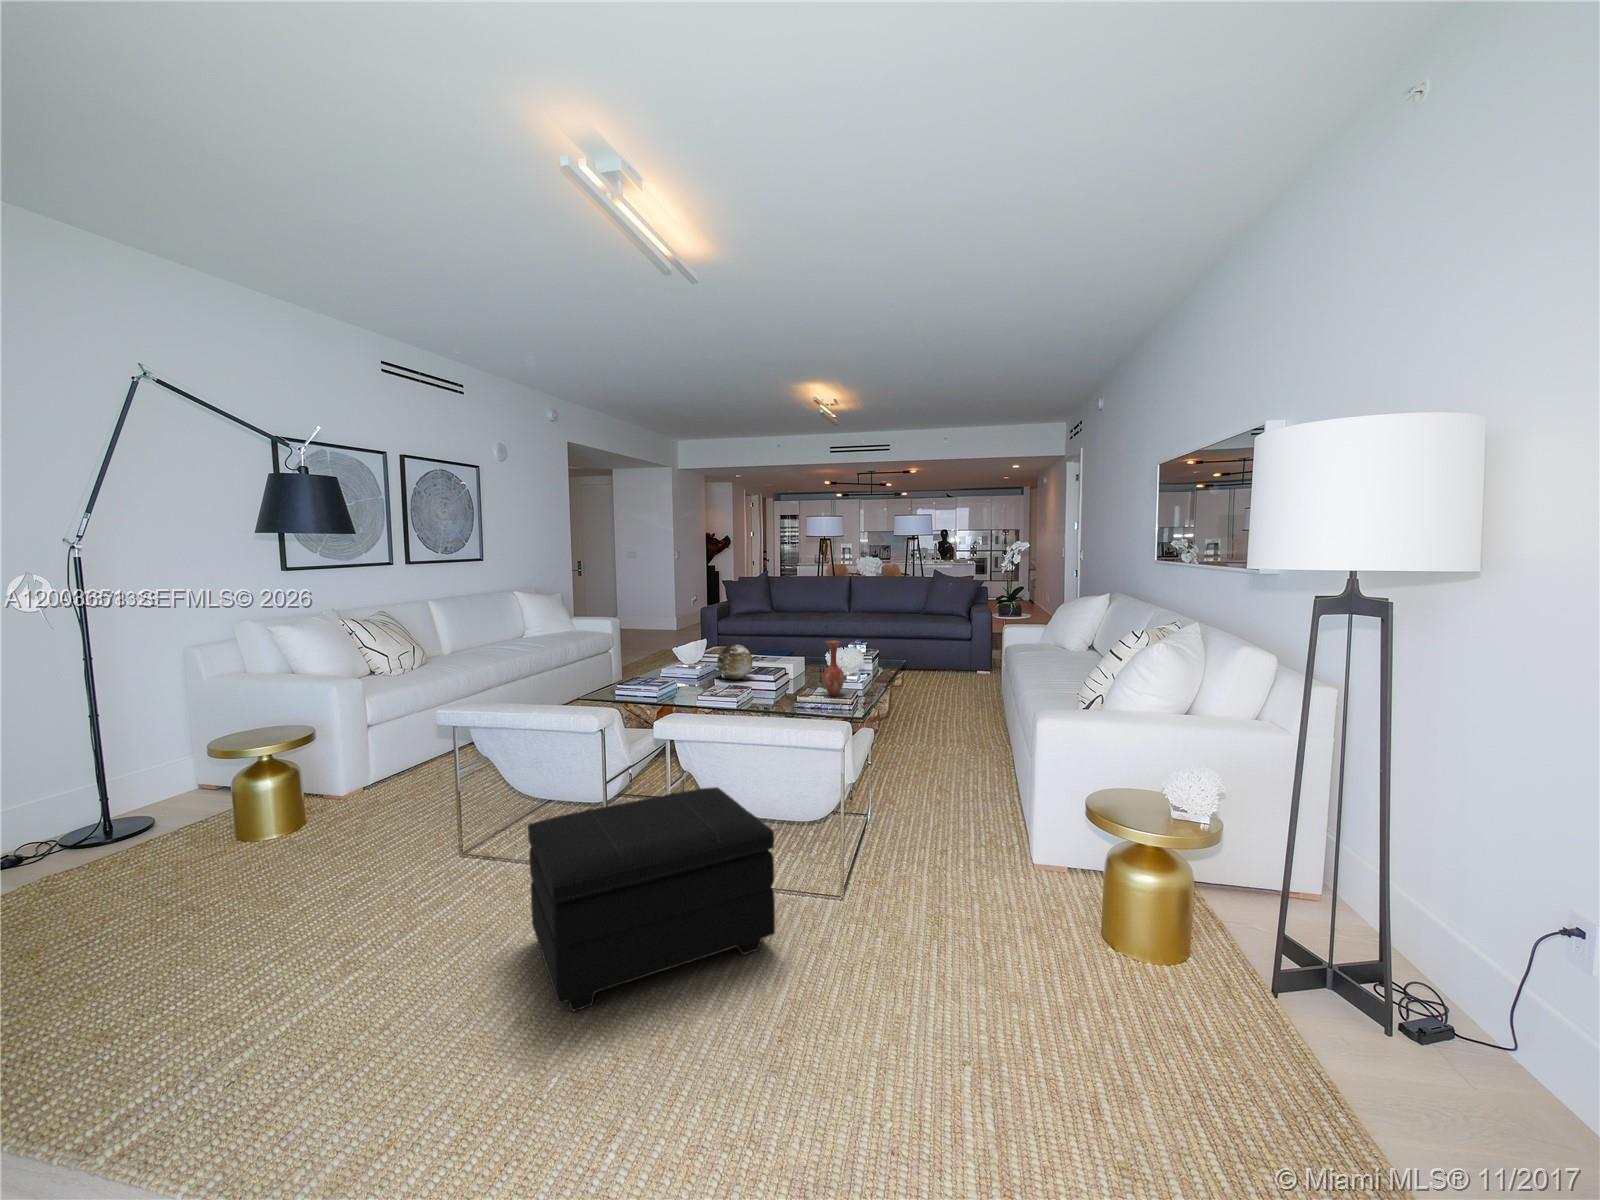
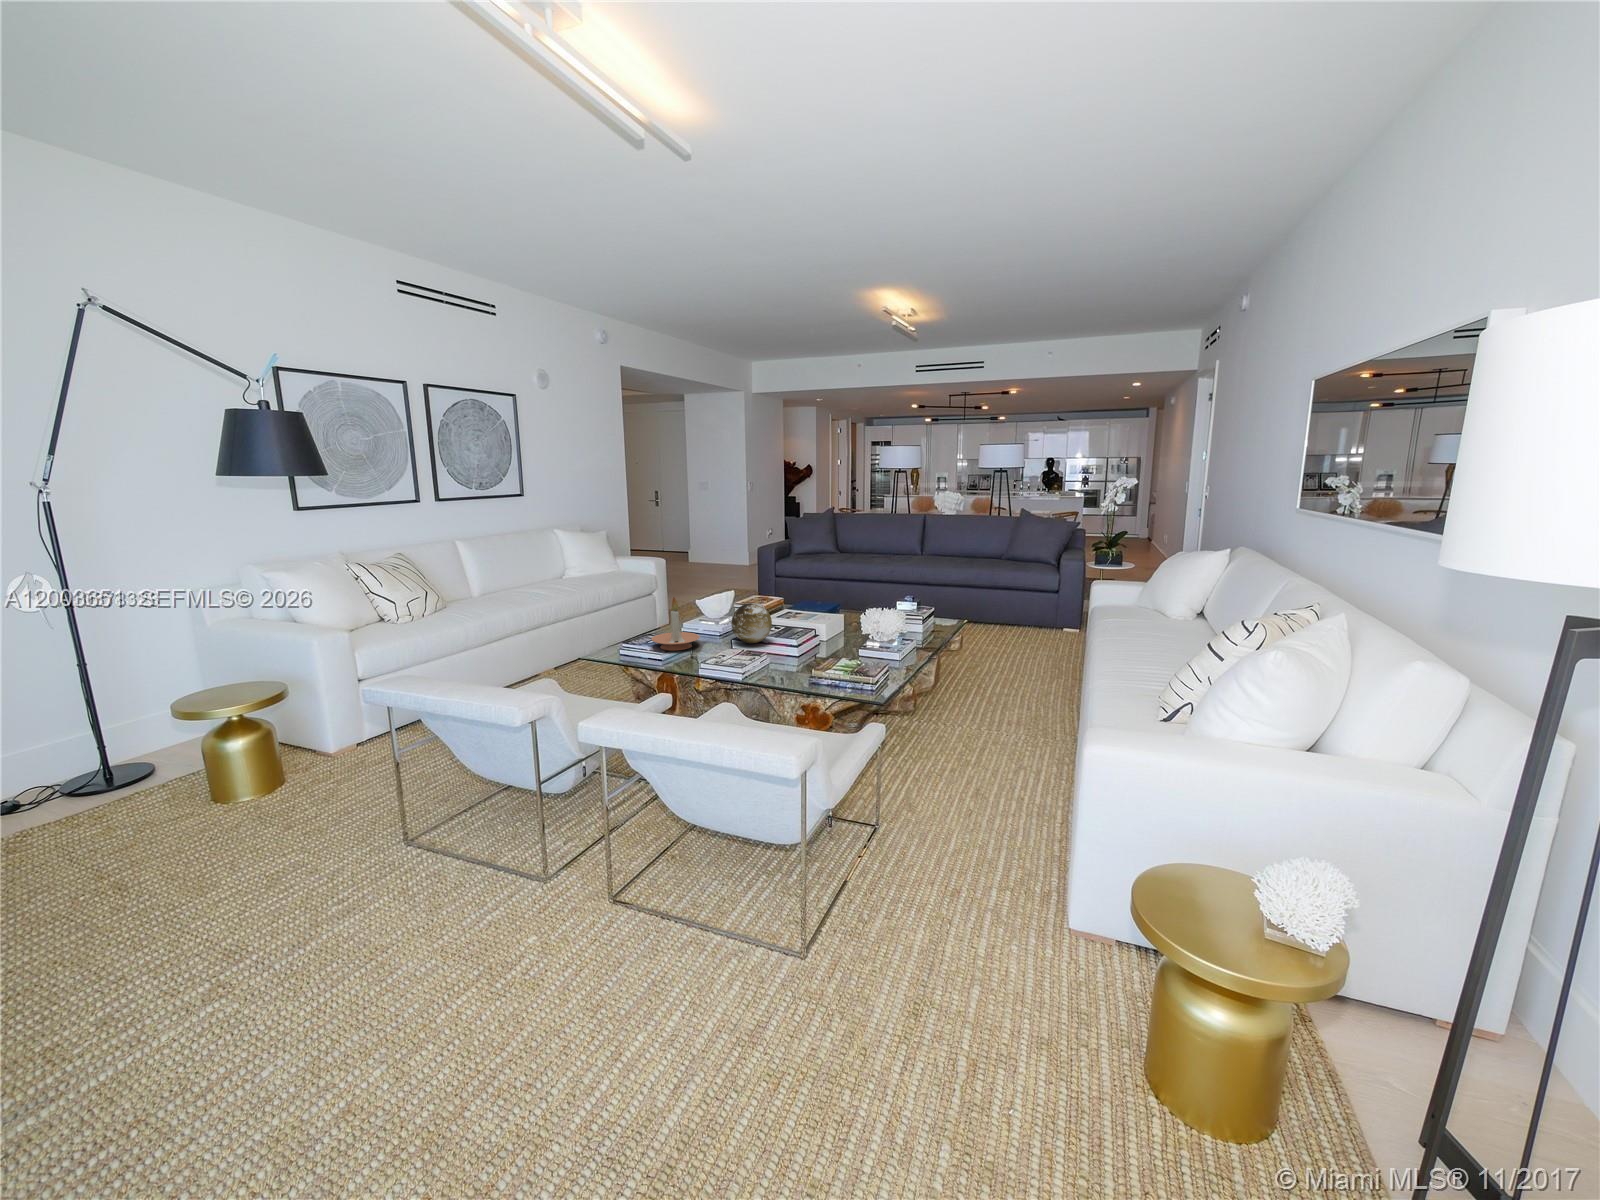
candle holder: none [648,639,690,687] -> present [652,597,700,651]
vase: present [823,641,844,696] -> none [843,606,869,672]
footstool: present [528,787,775,1012] -> none [381,803,703,1100]

